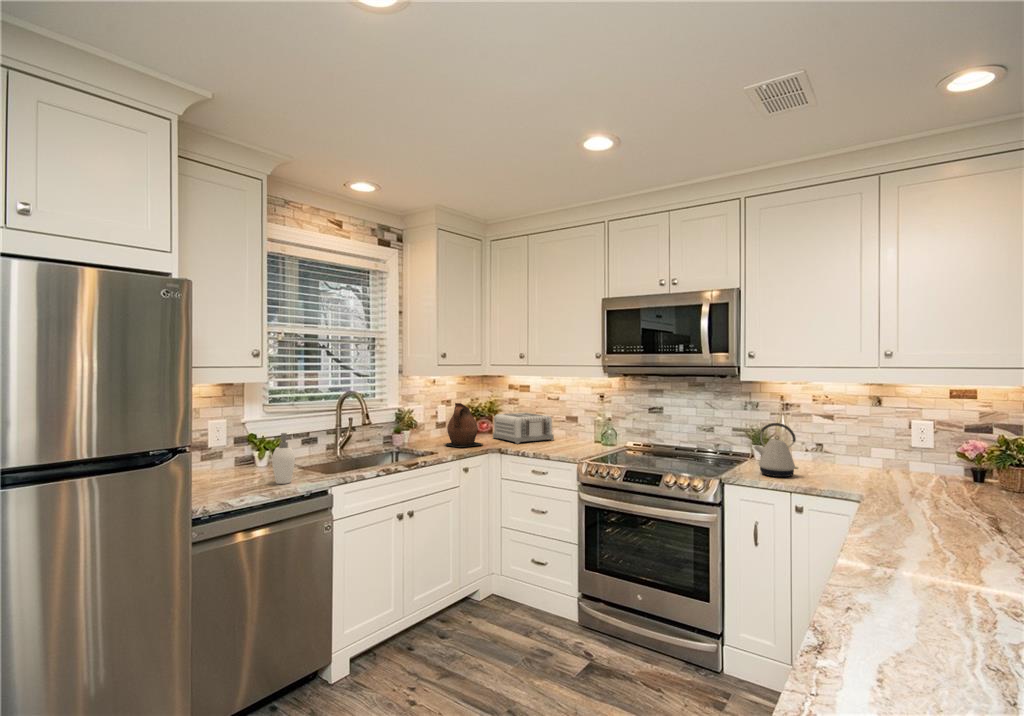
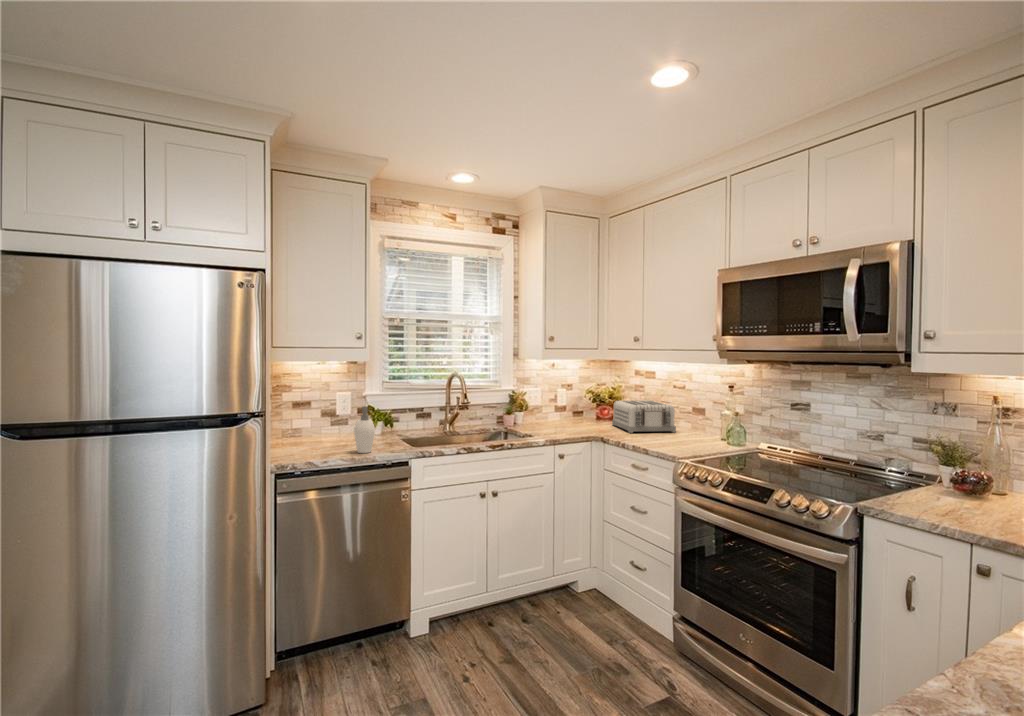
ceramic pitcher: present [446,403,483,447] -> none [553,387,593,432]
kettle: present [754,423,798,477] -> none [919,435,1001,517]

